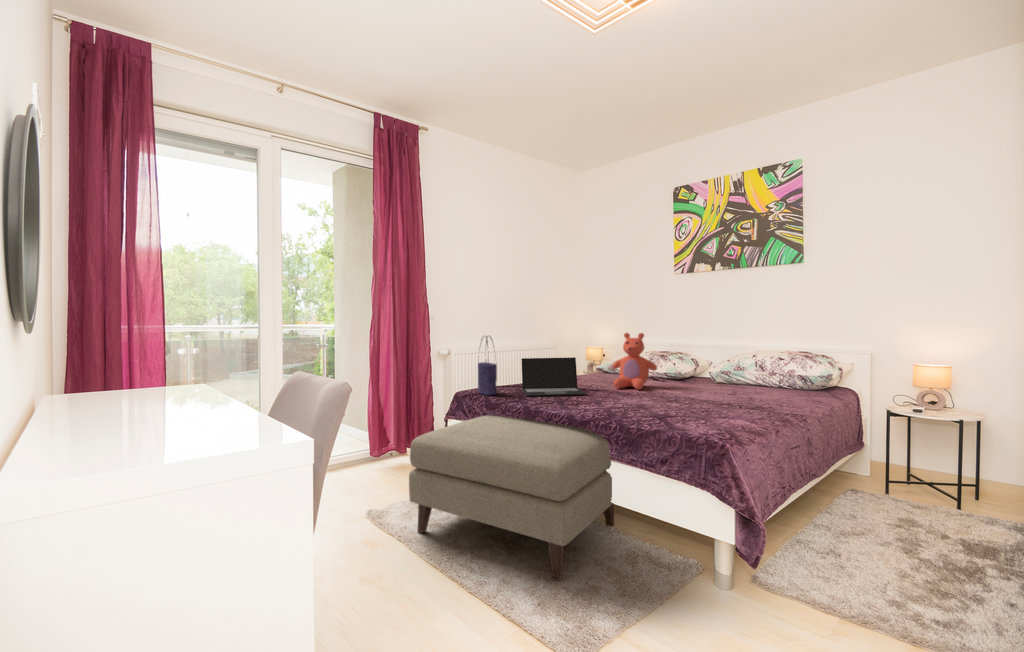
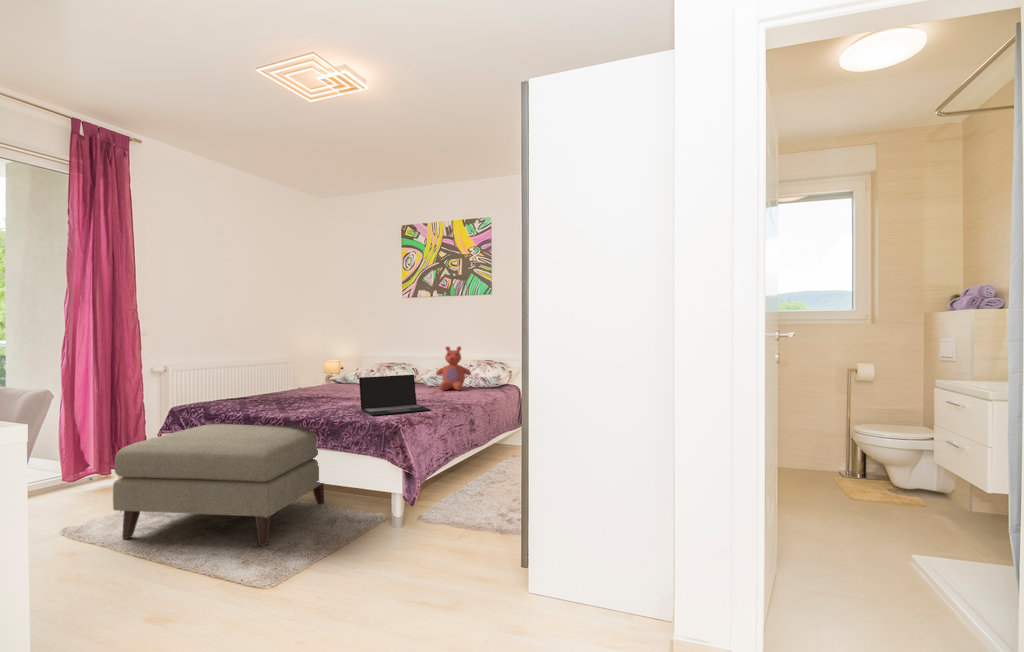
teddy bear: present [612,333,657,390] -> present [436,346,471,390]
tote bag: present [478,336,497,395] -> none [198,351,219,407]
laptop: present [522,357,586,396] -> present [359,375,431,416]

